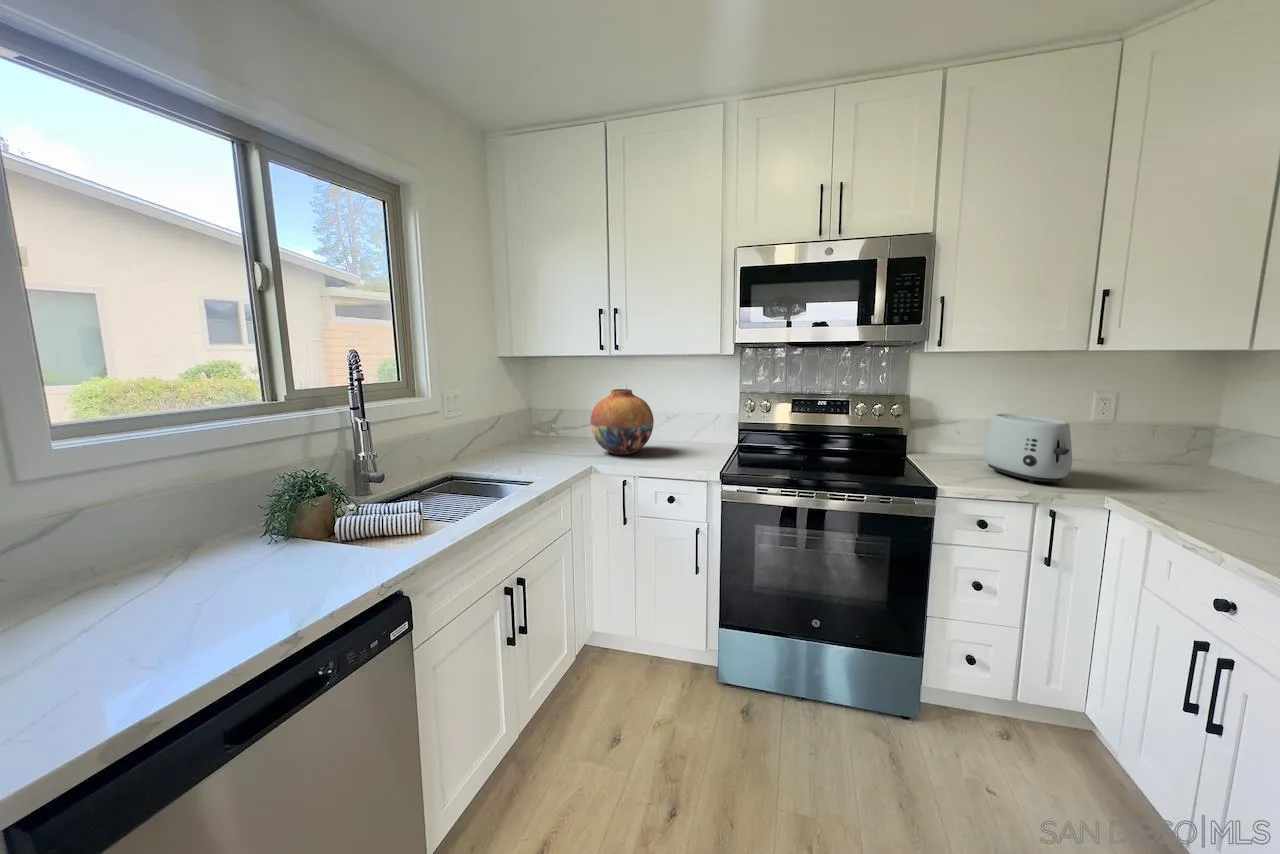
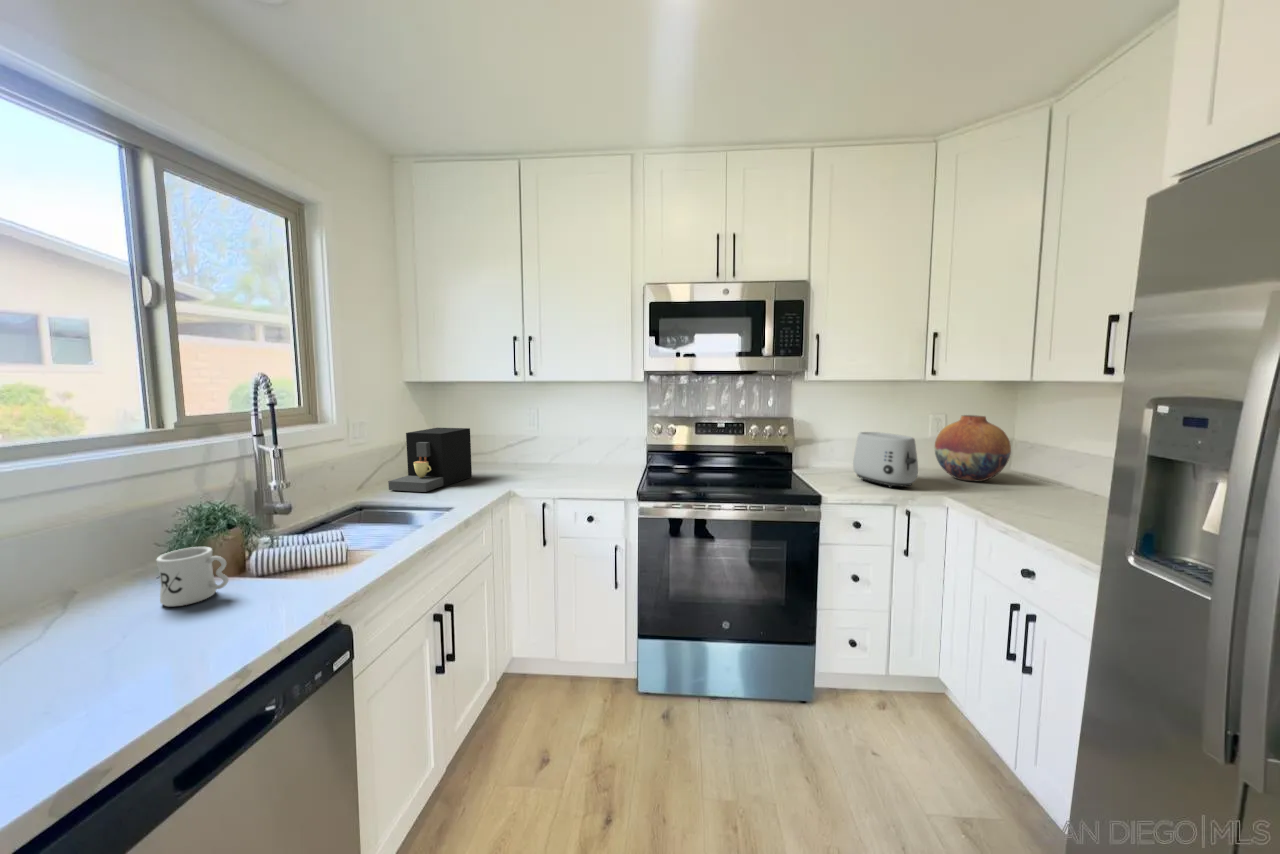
vase: present [591,389,654,455] -> present [935,415,1011,481]
coffee maker: none [477,402,557,465] -> present [388,428,472,492]
mug: none [252,512,311,565] -> present [156,547,228,607]

